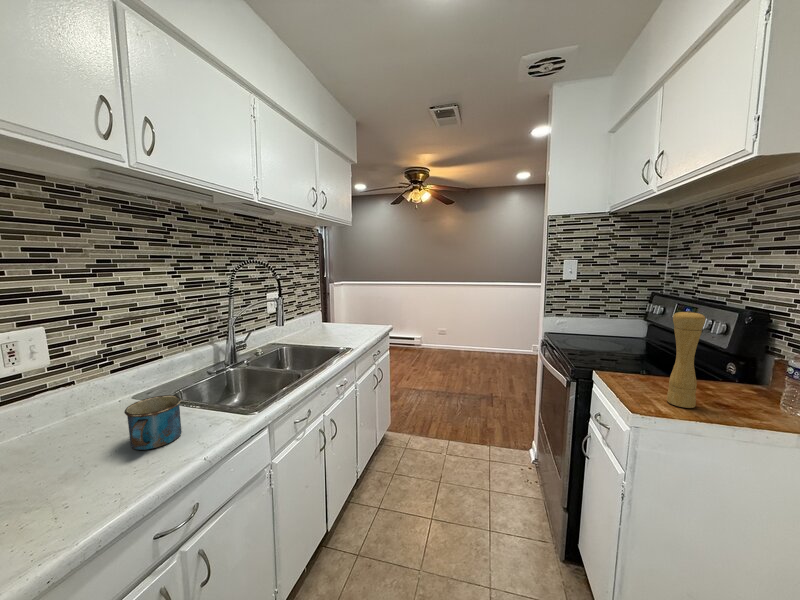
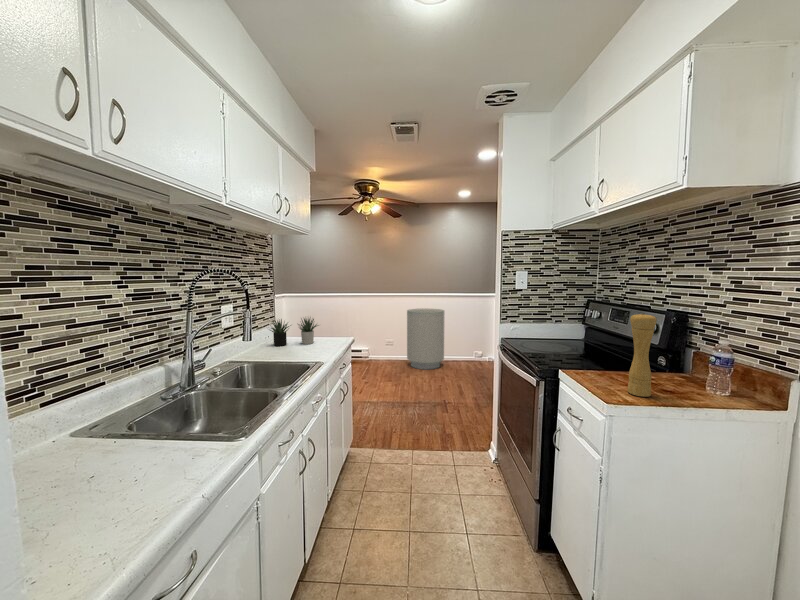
trash can: none [460,298,500,361] -> present [407,309,444,369]
succulent plant: none [309,303,359,331] -> present [270,318,318,346]
mug: present [124,395,182,450] -> none [86,427,159,498]

